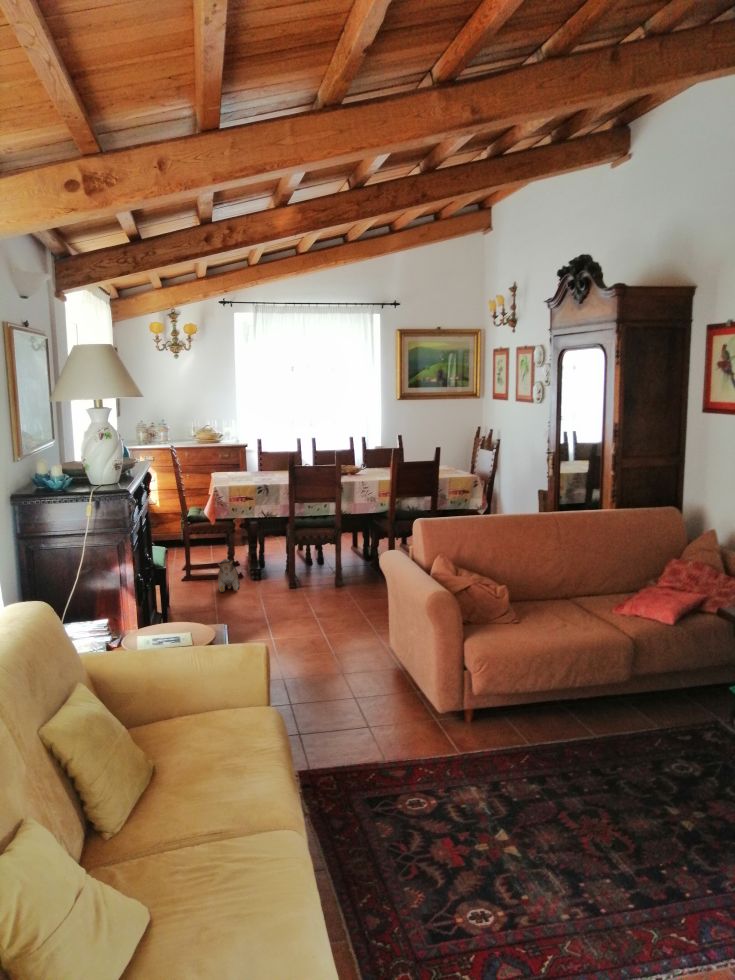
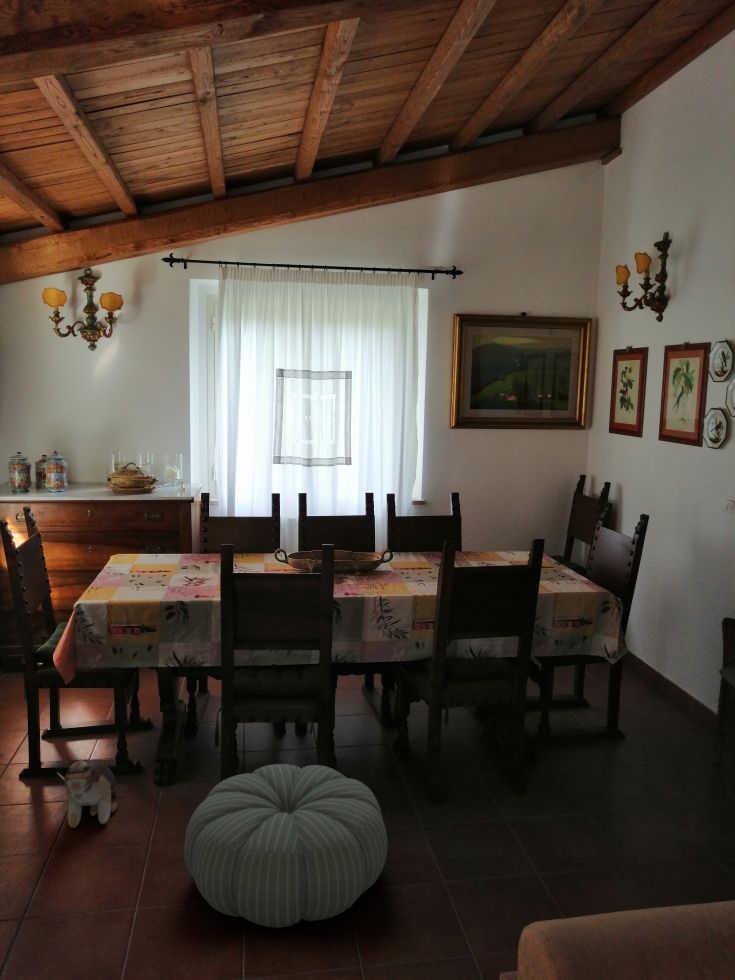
pouf: none [282,556,371,609] -> present [184,764,388,928]

